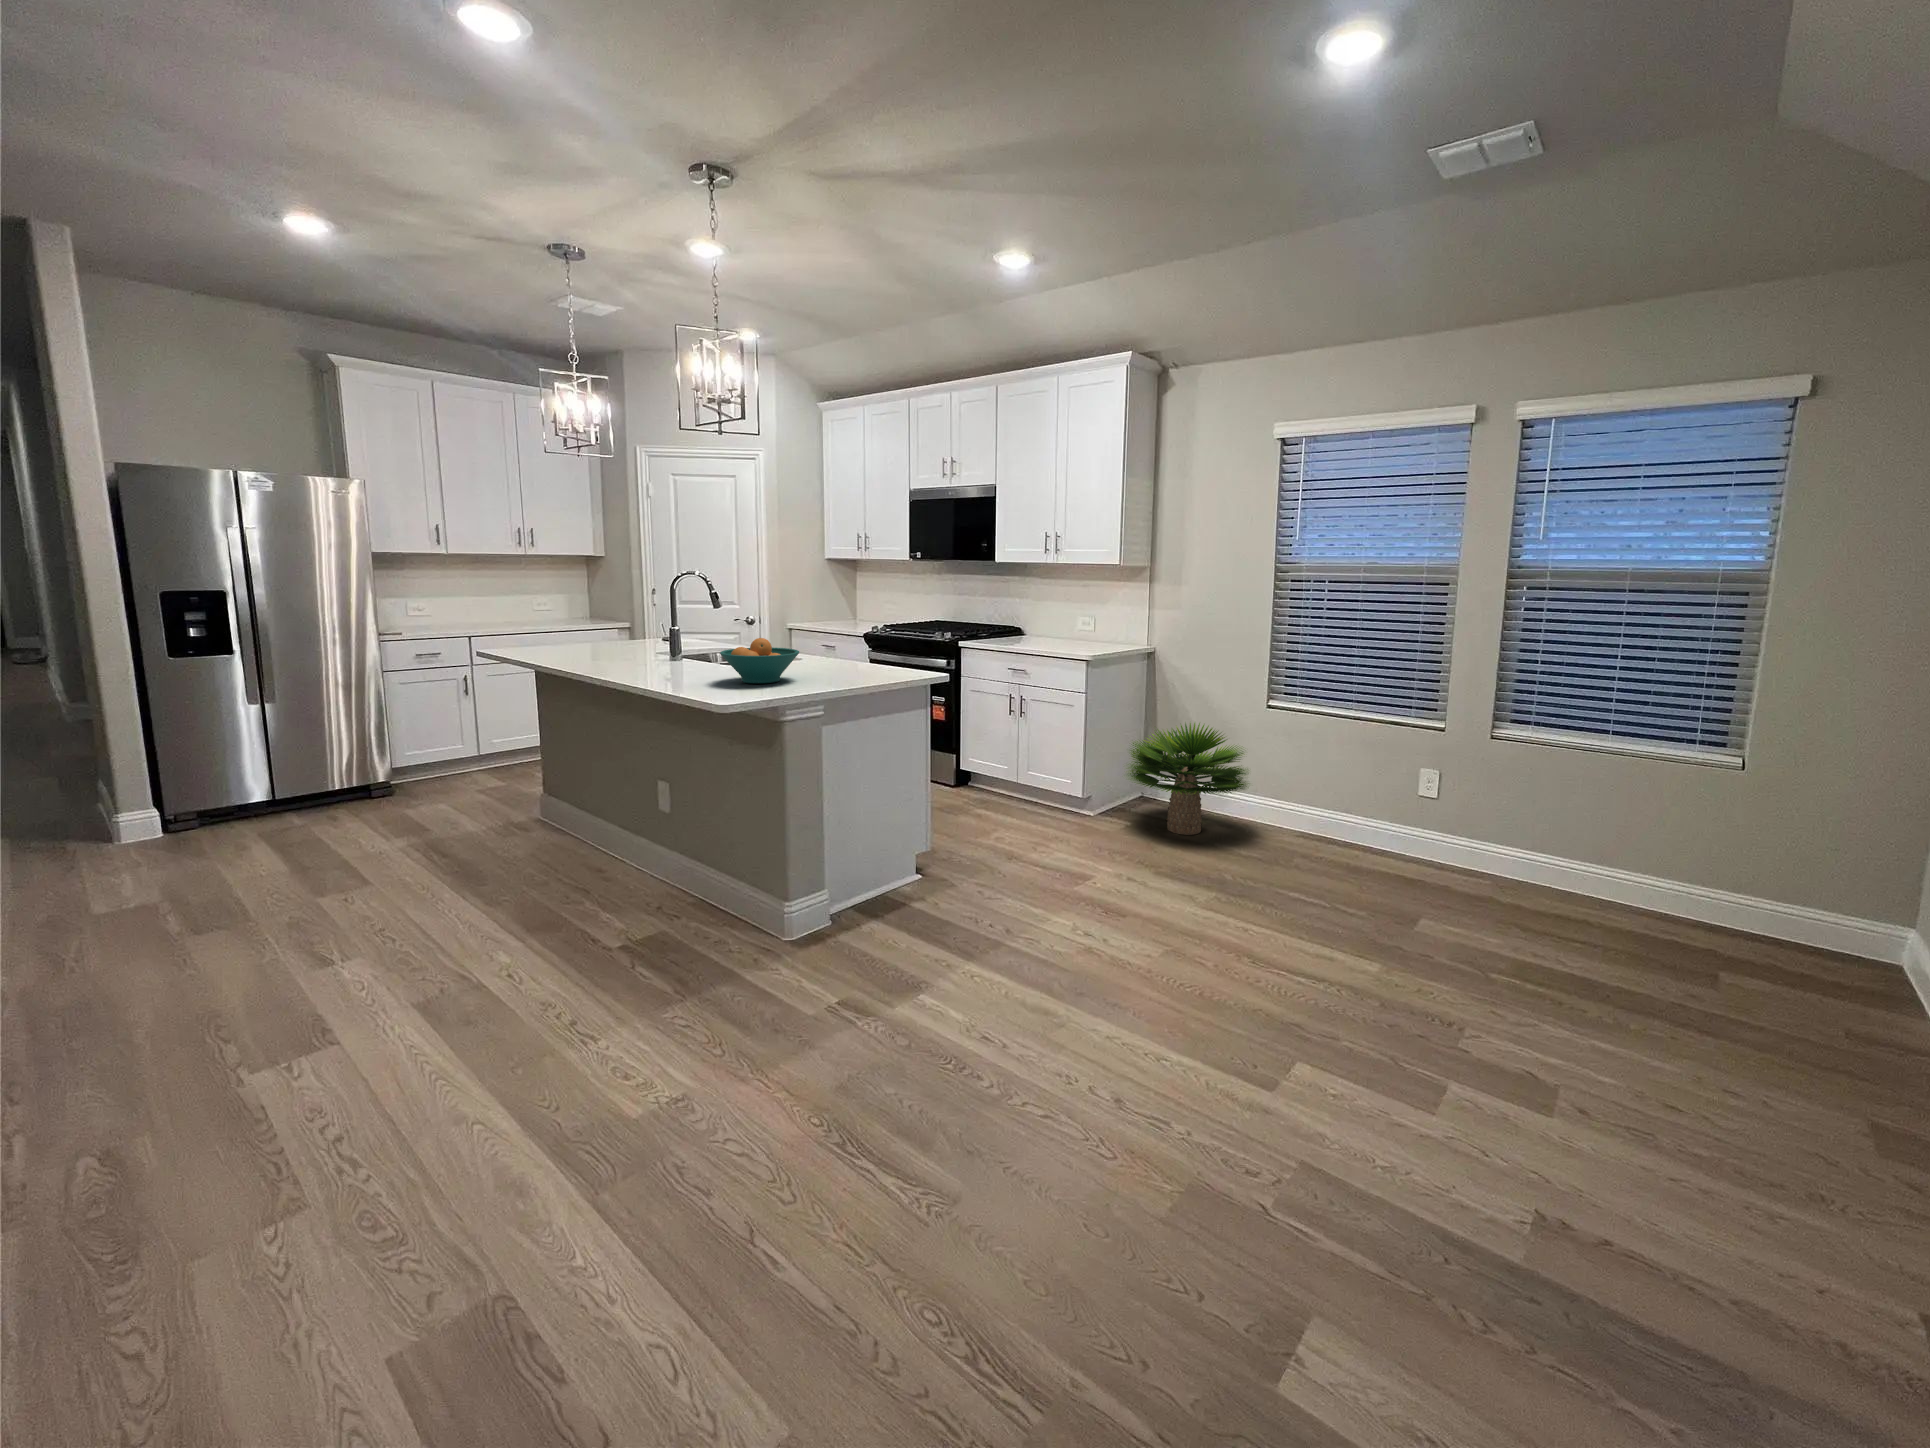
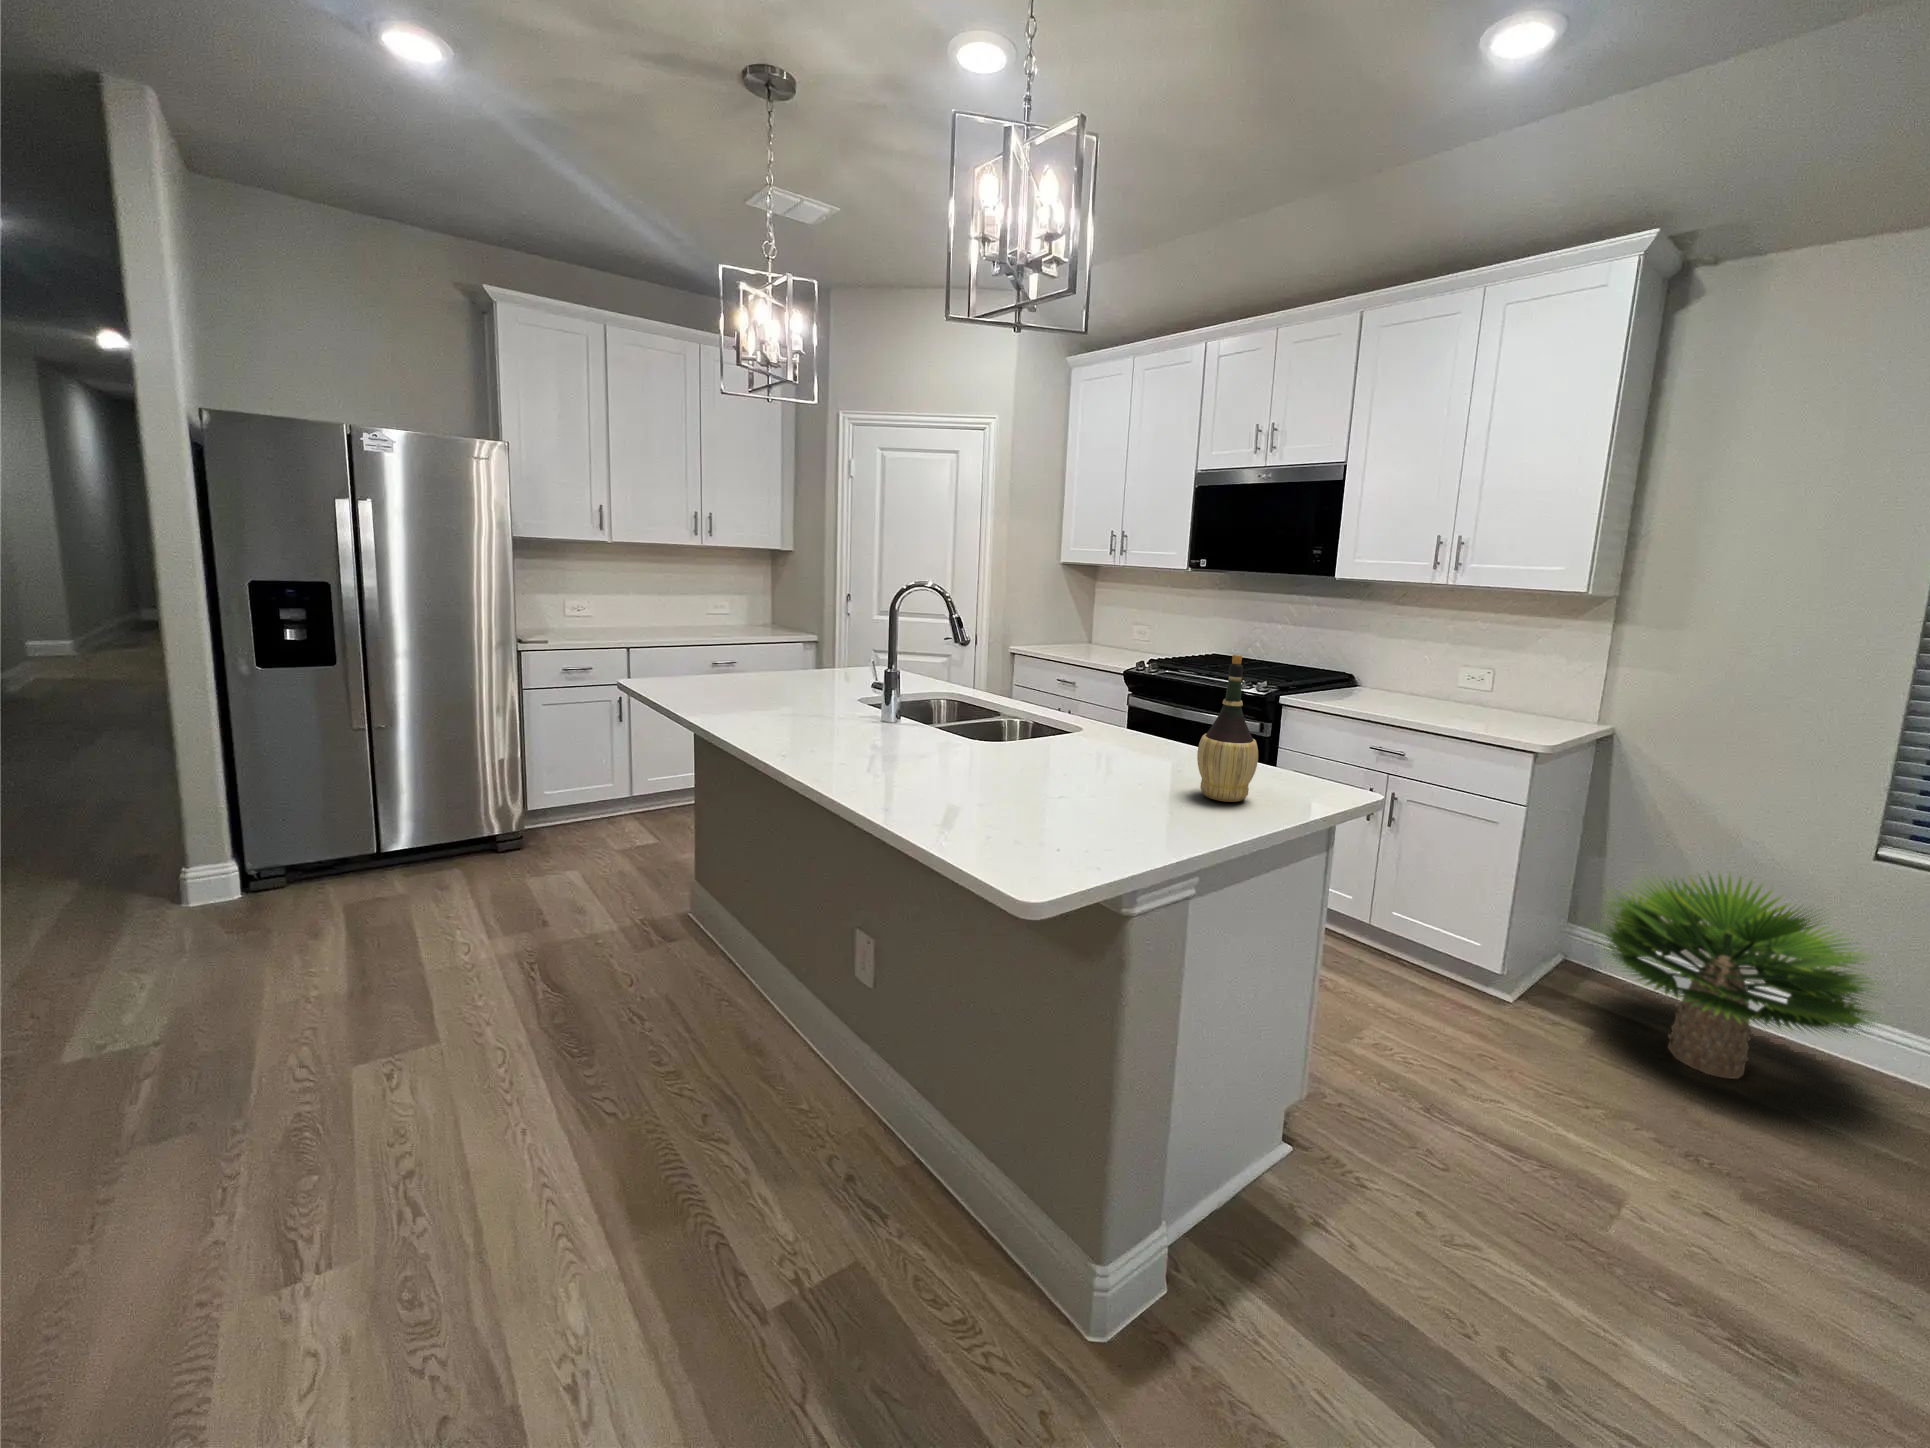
wine bottle: none [835,598,866,674] -> present [1197,655,1258,802]
fruit bowl: present [720,638,799,684] -> none [1000,731,1149,824]

